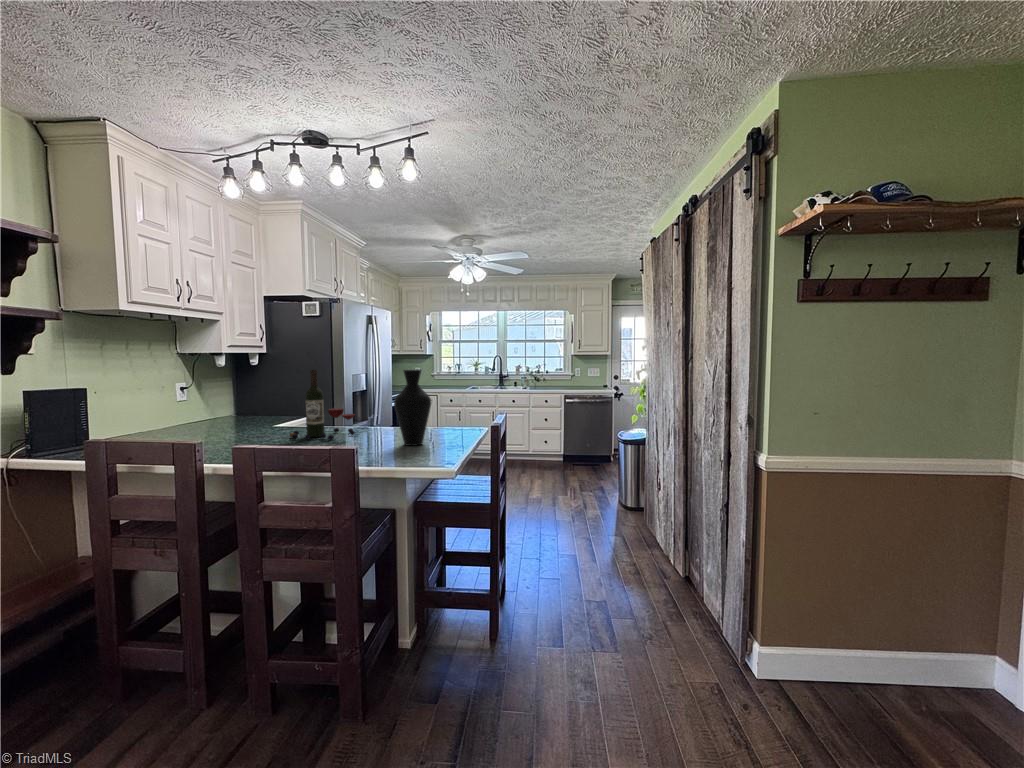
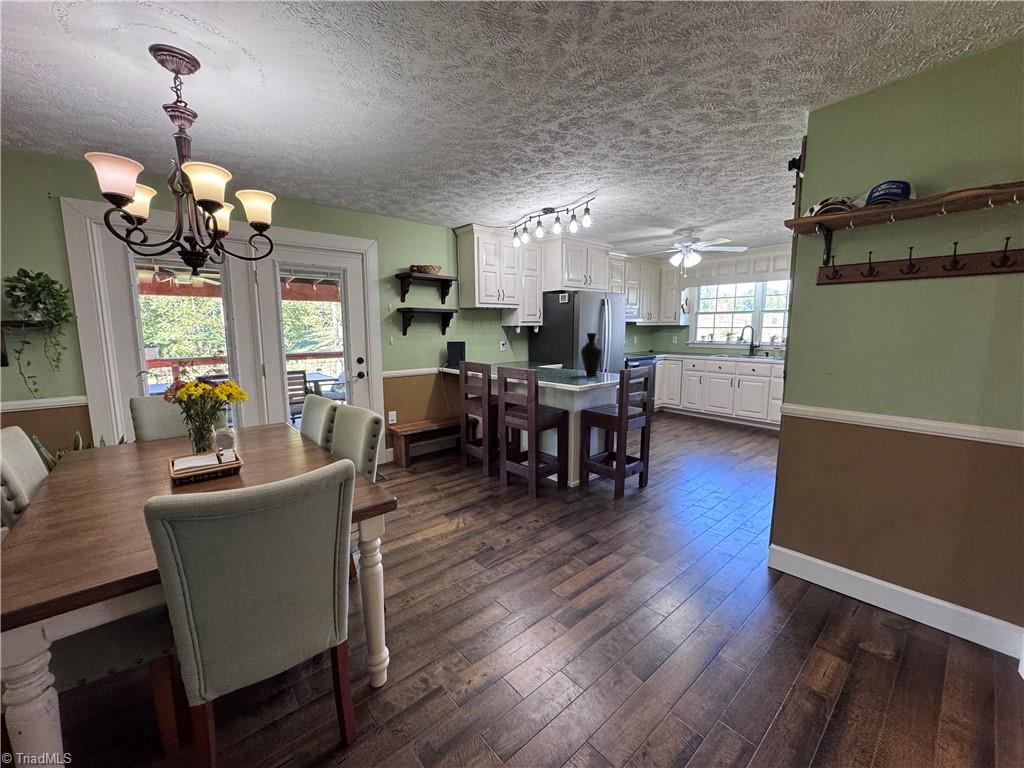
wine bottle: present [290,370,355,440] -> none [539,334,572,372]

